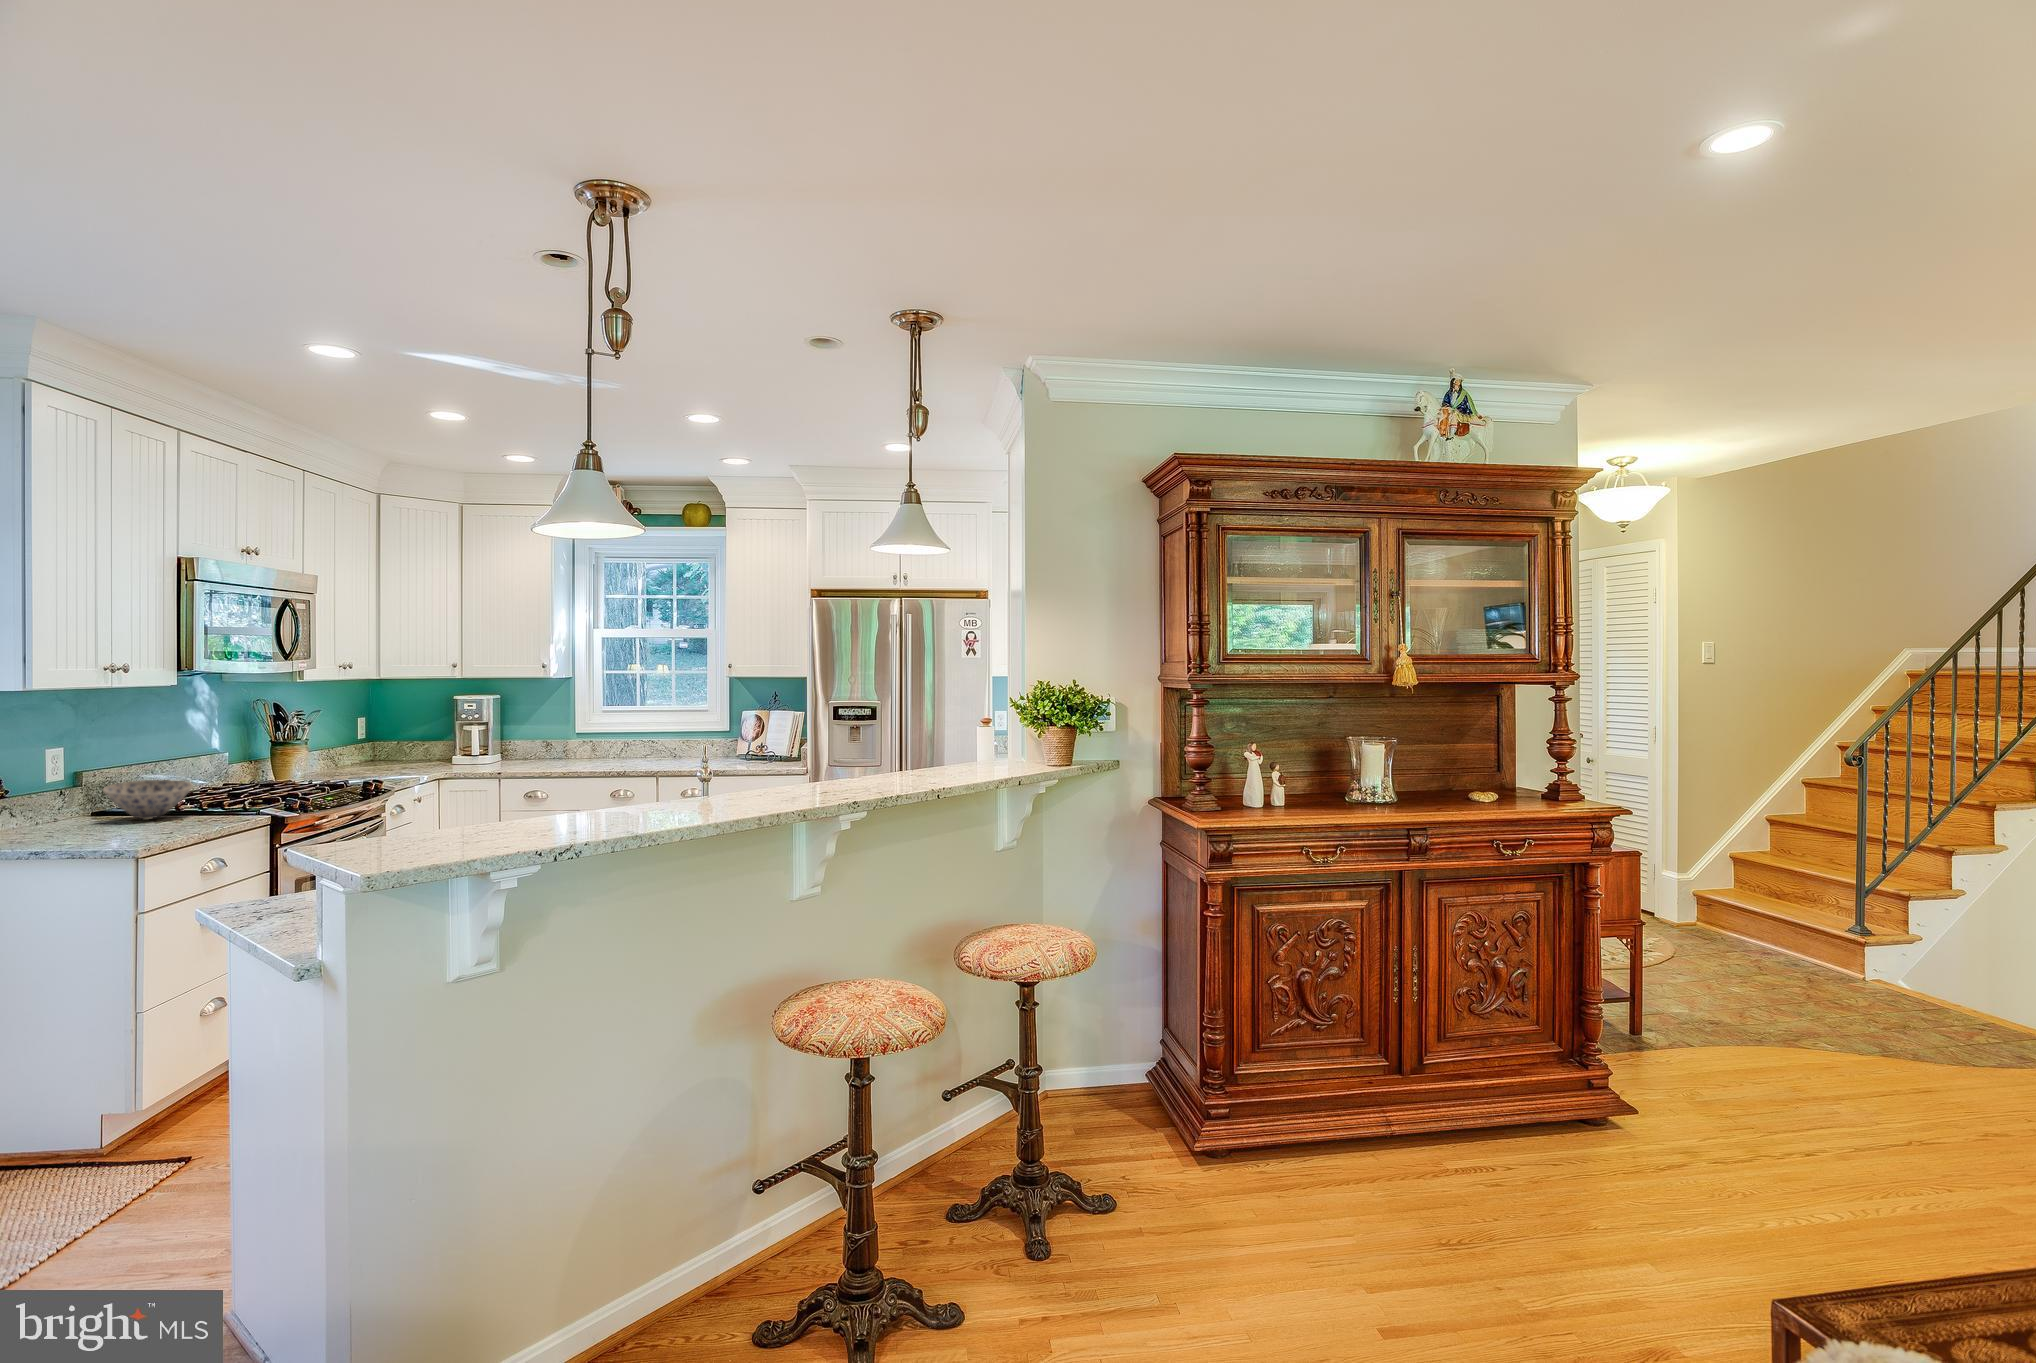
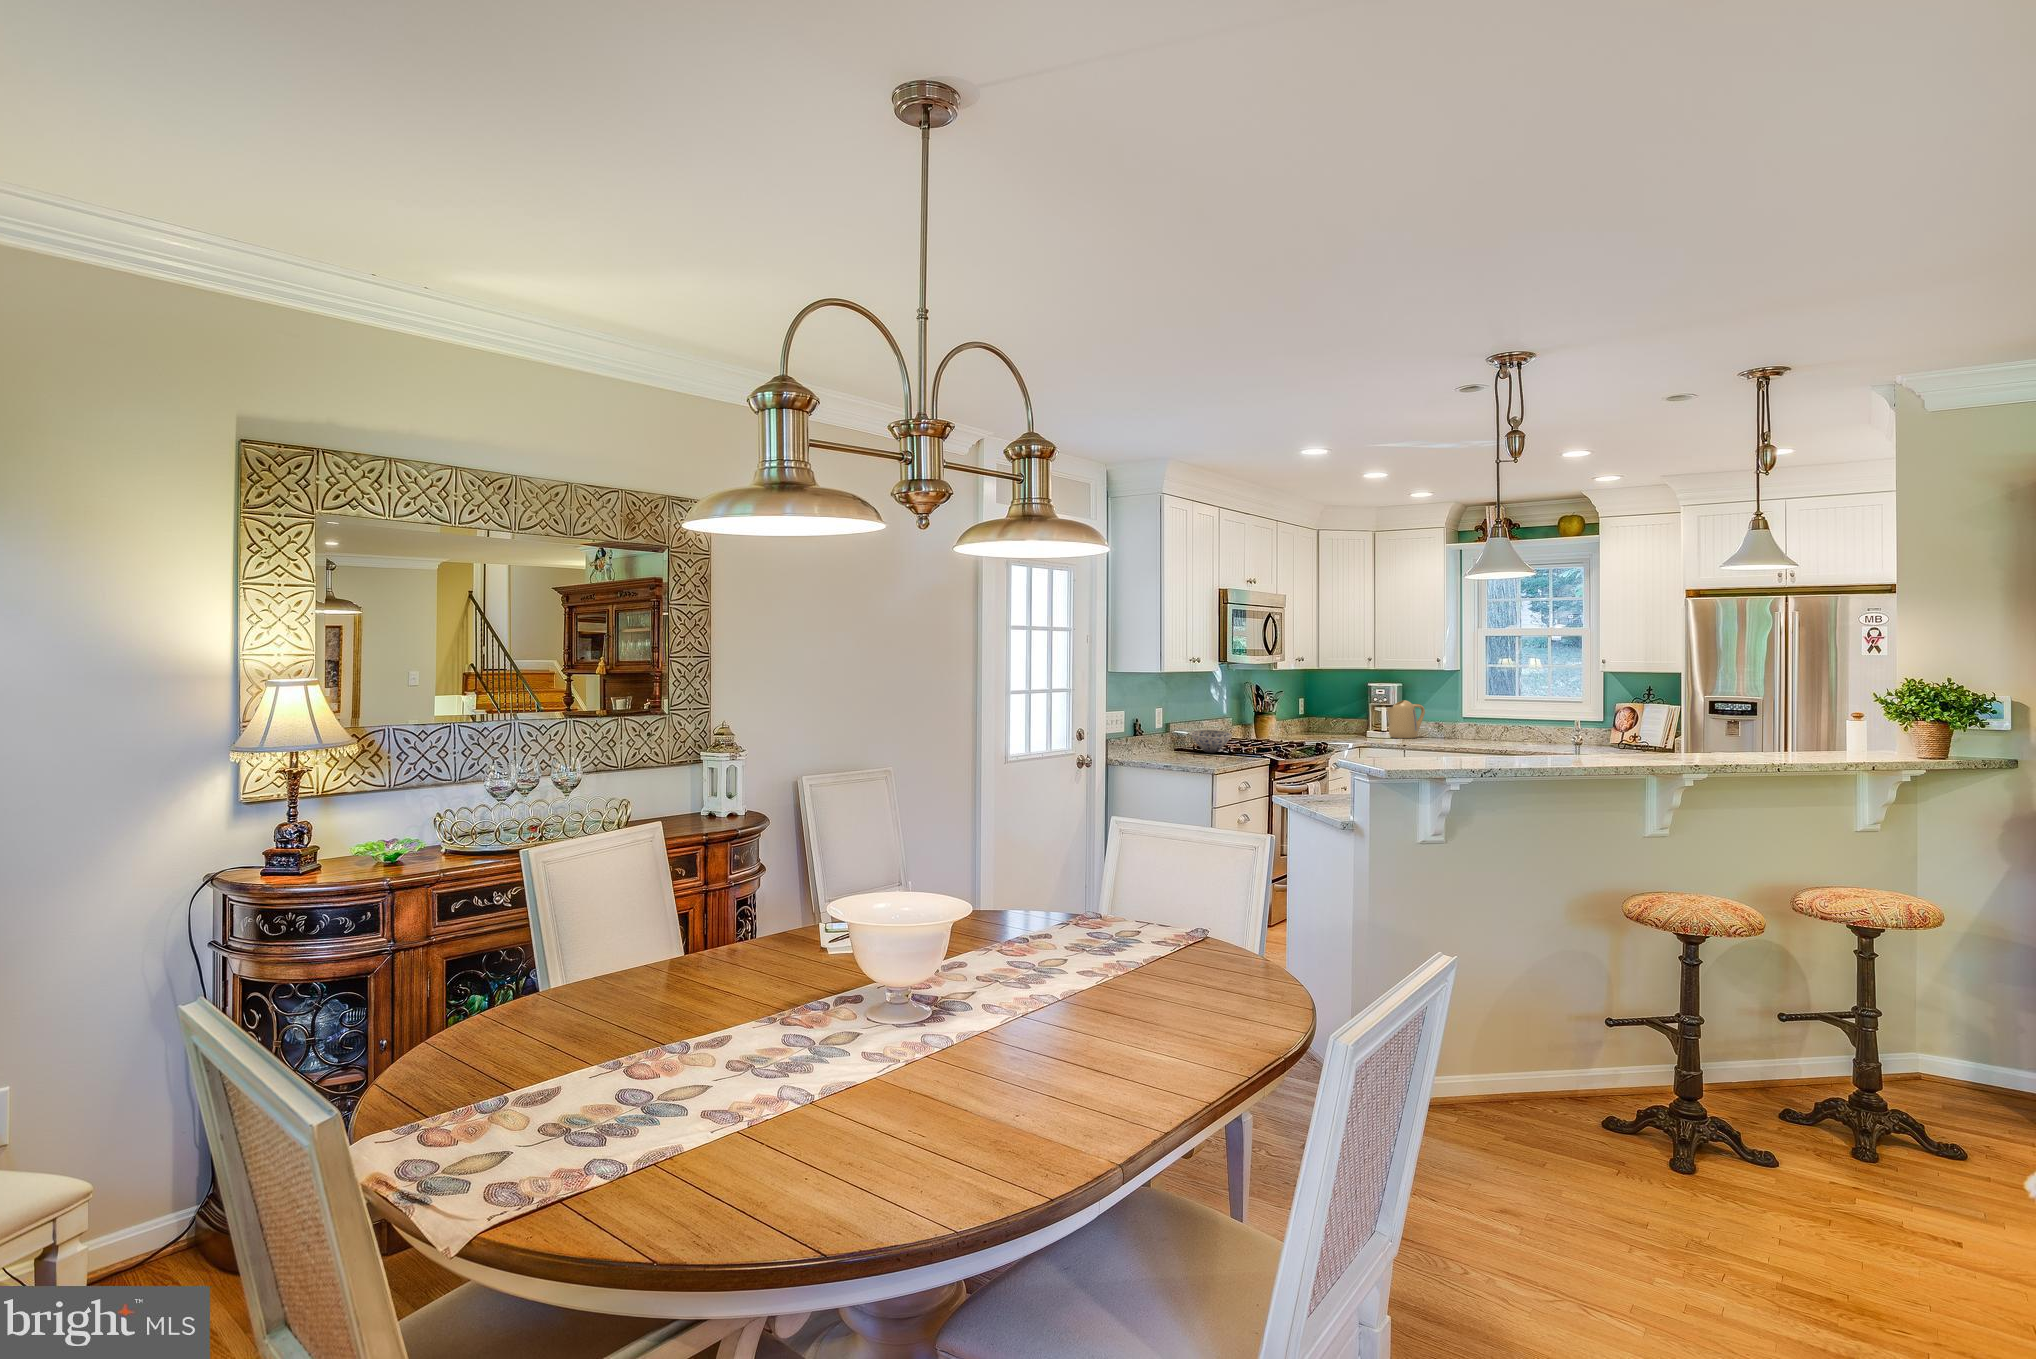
kettle: none [477,715,530,764] -> present [1386,700,1425,738]

